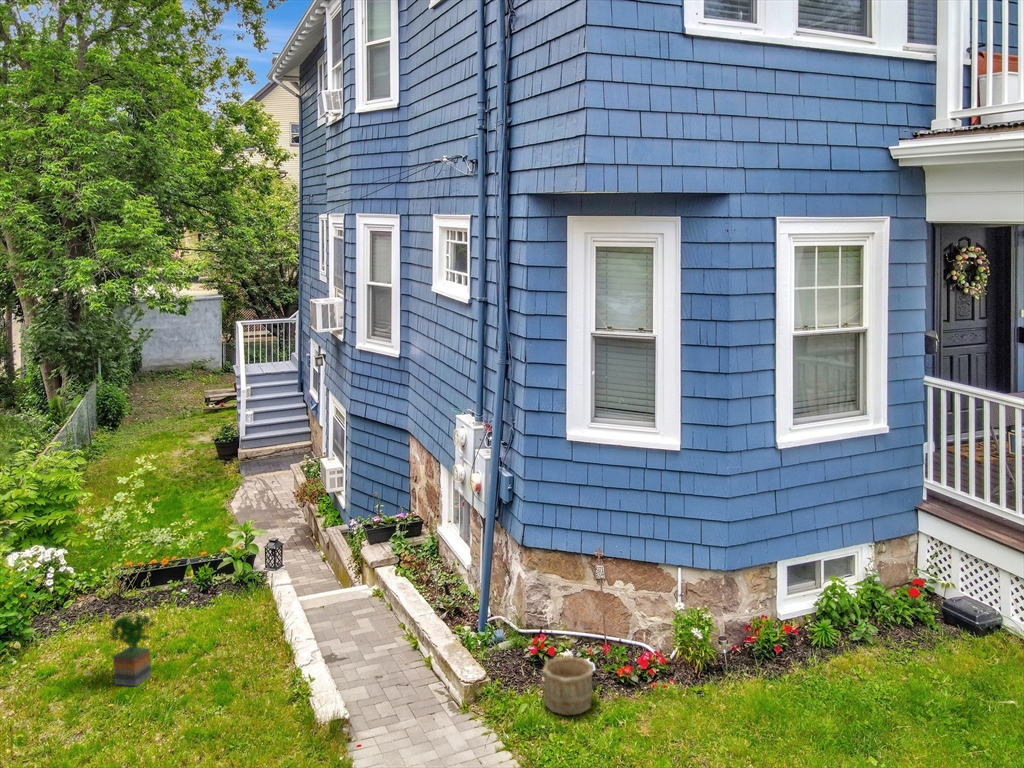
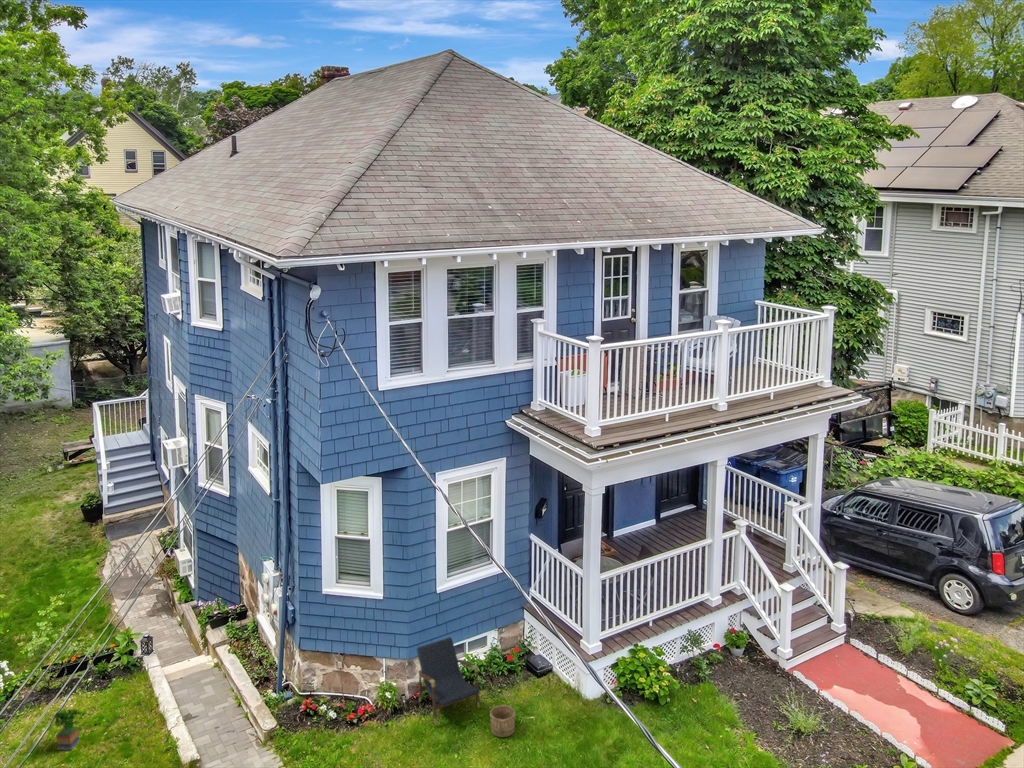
lounge chair: none [743,542,882,696] -> present [417,637,480,724]
wooden bucket: present [543,656,593,715] -> present [490,705,515,737]

